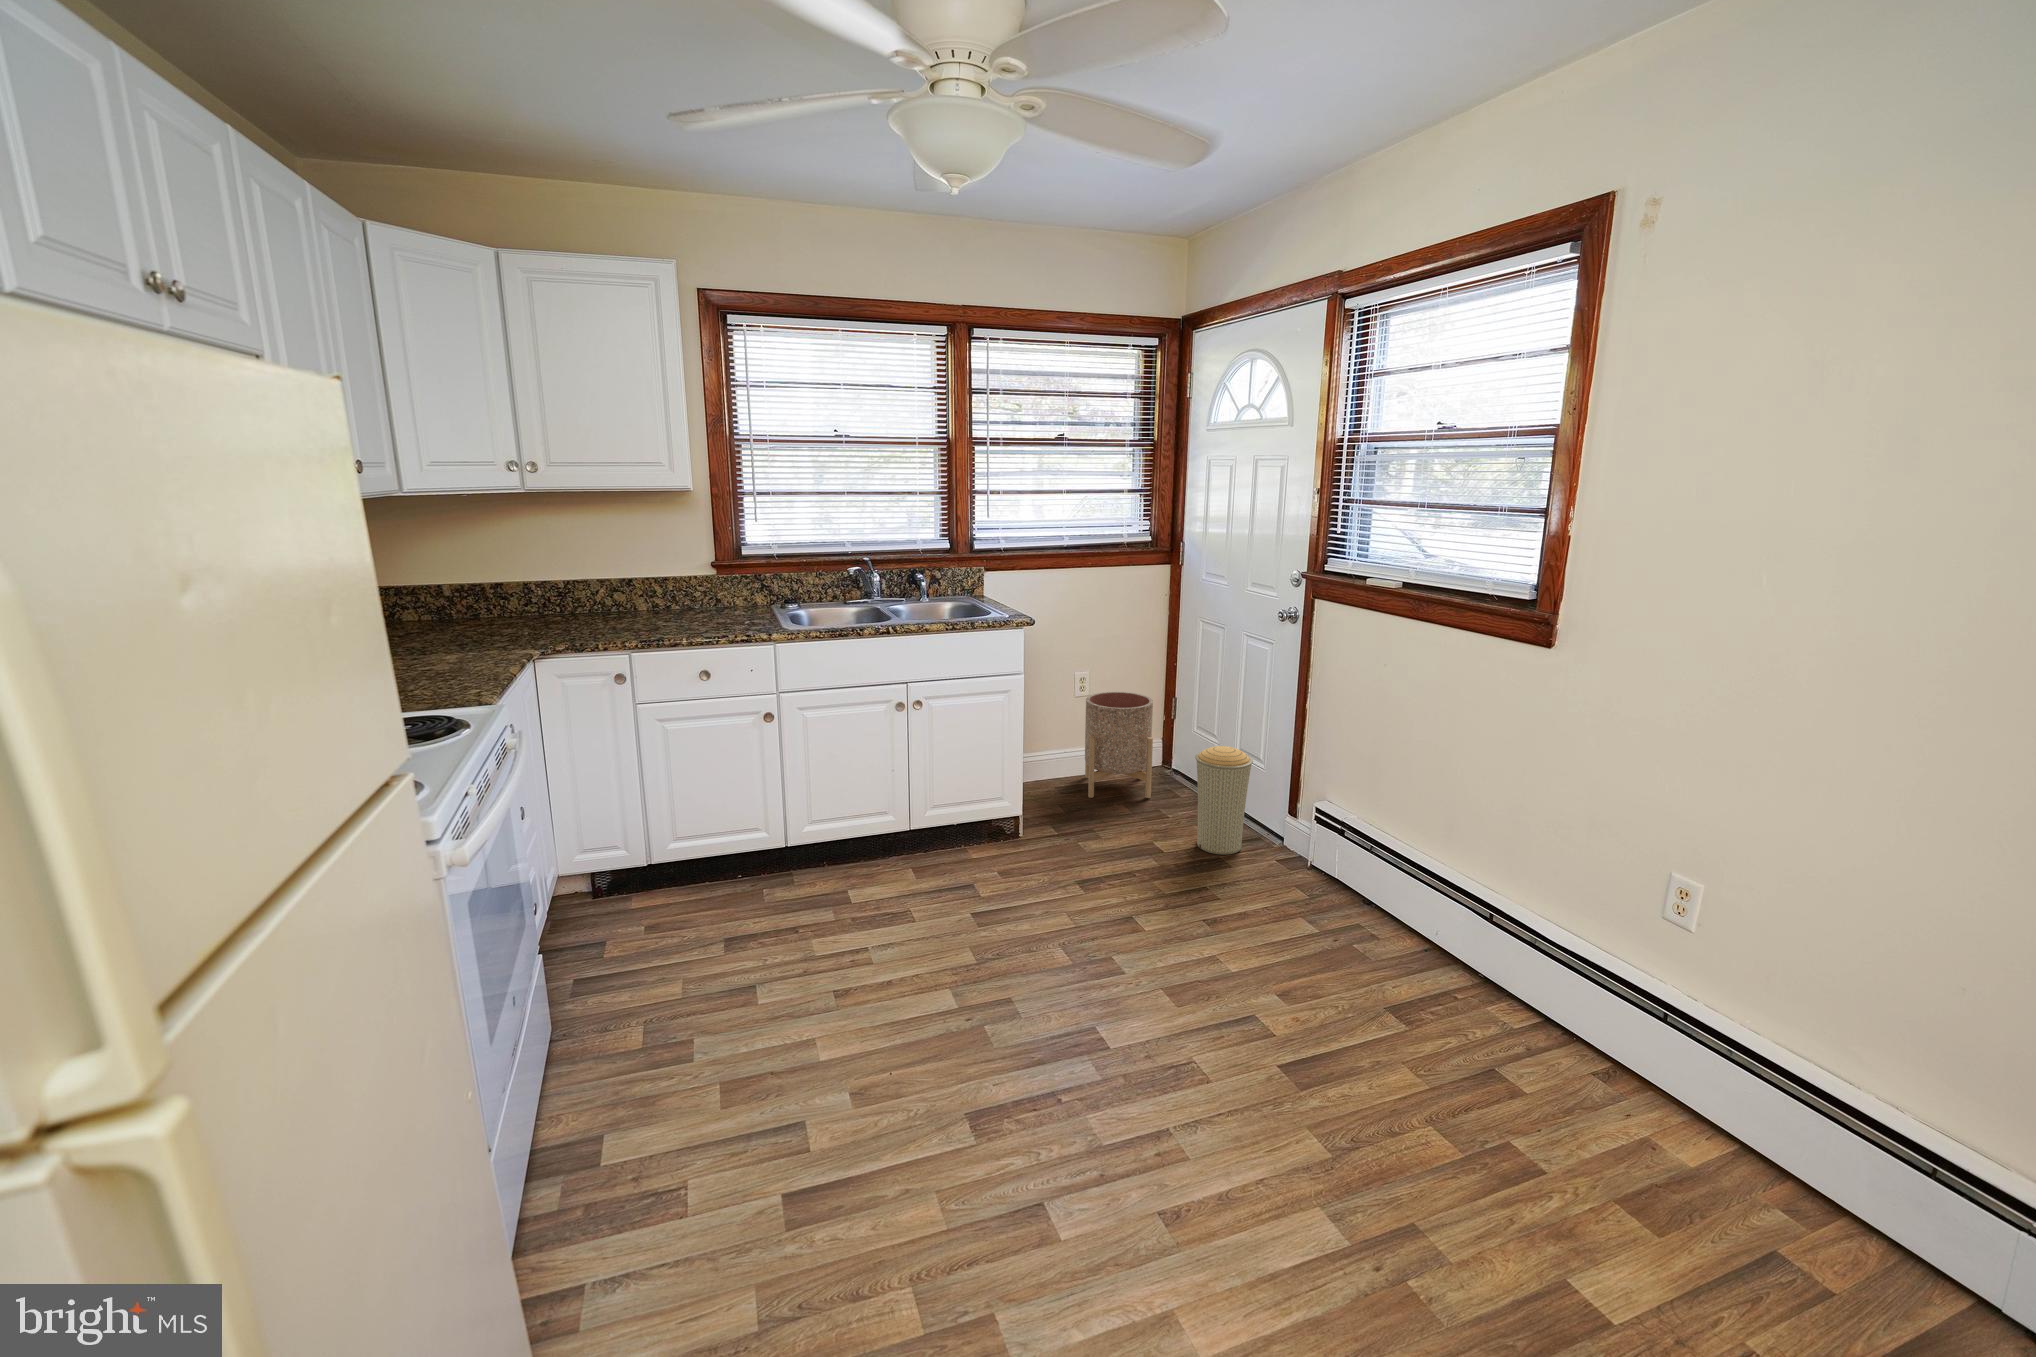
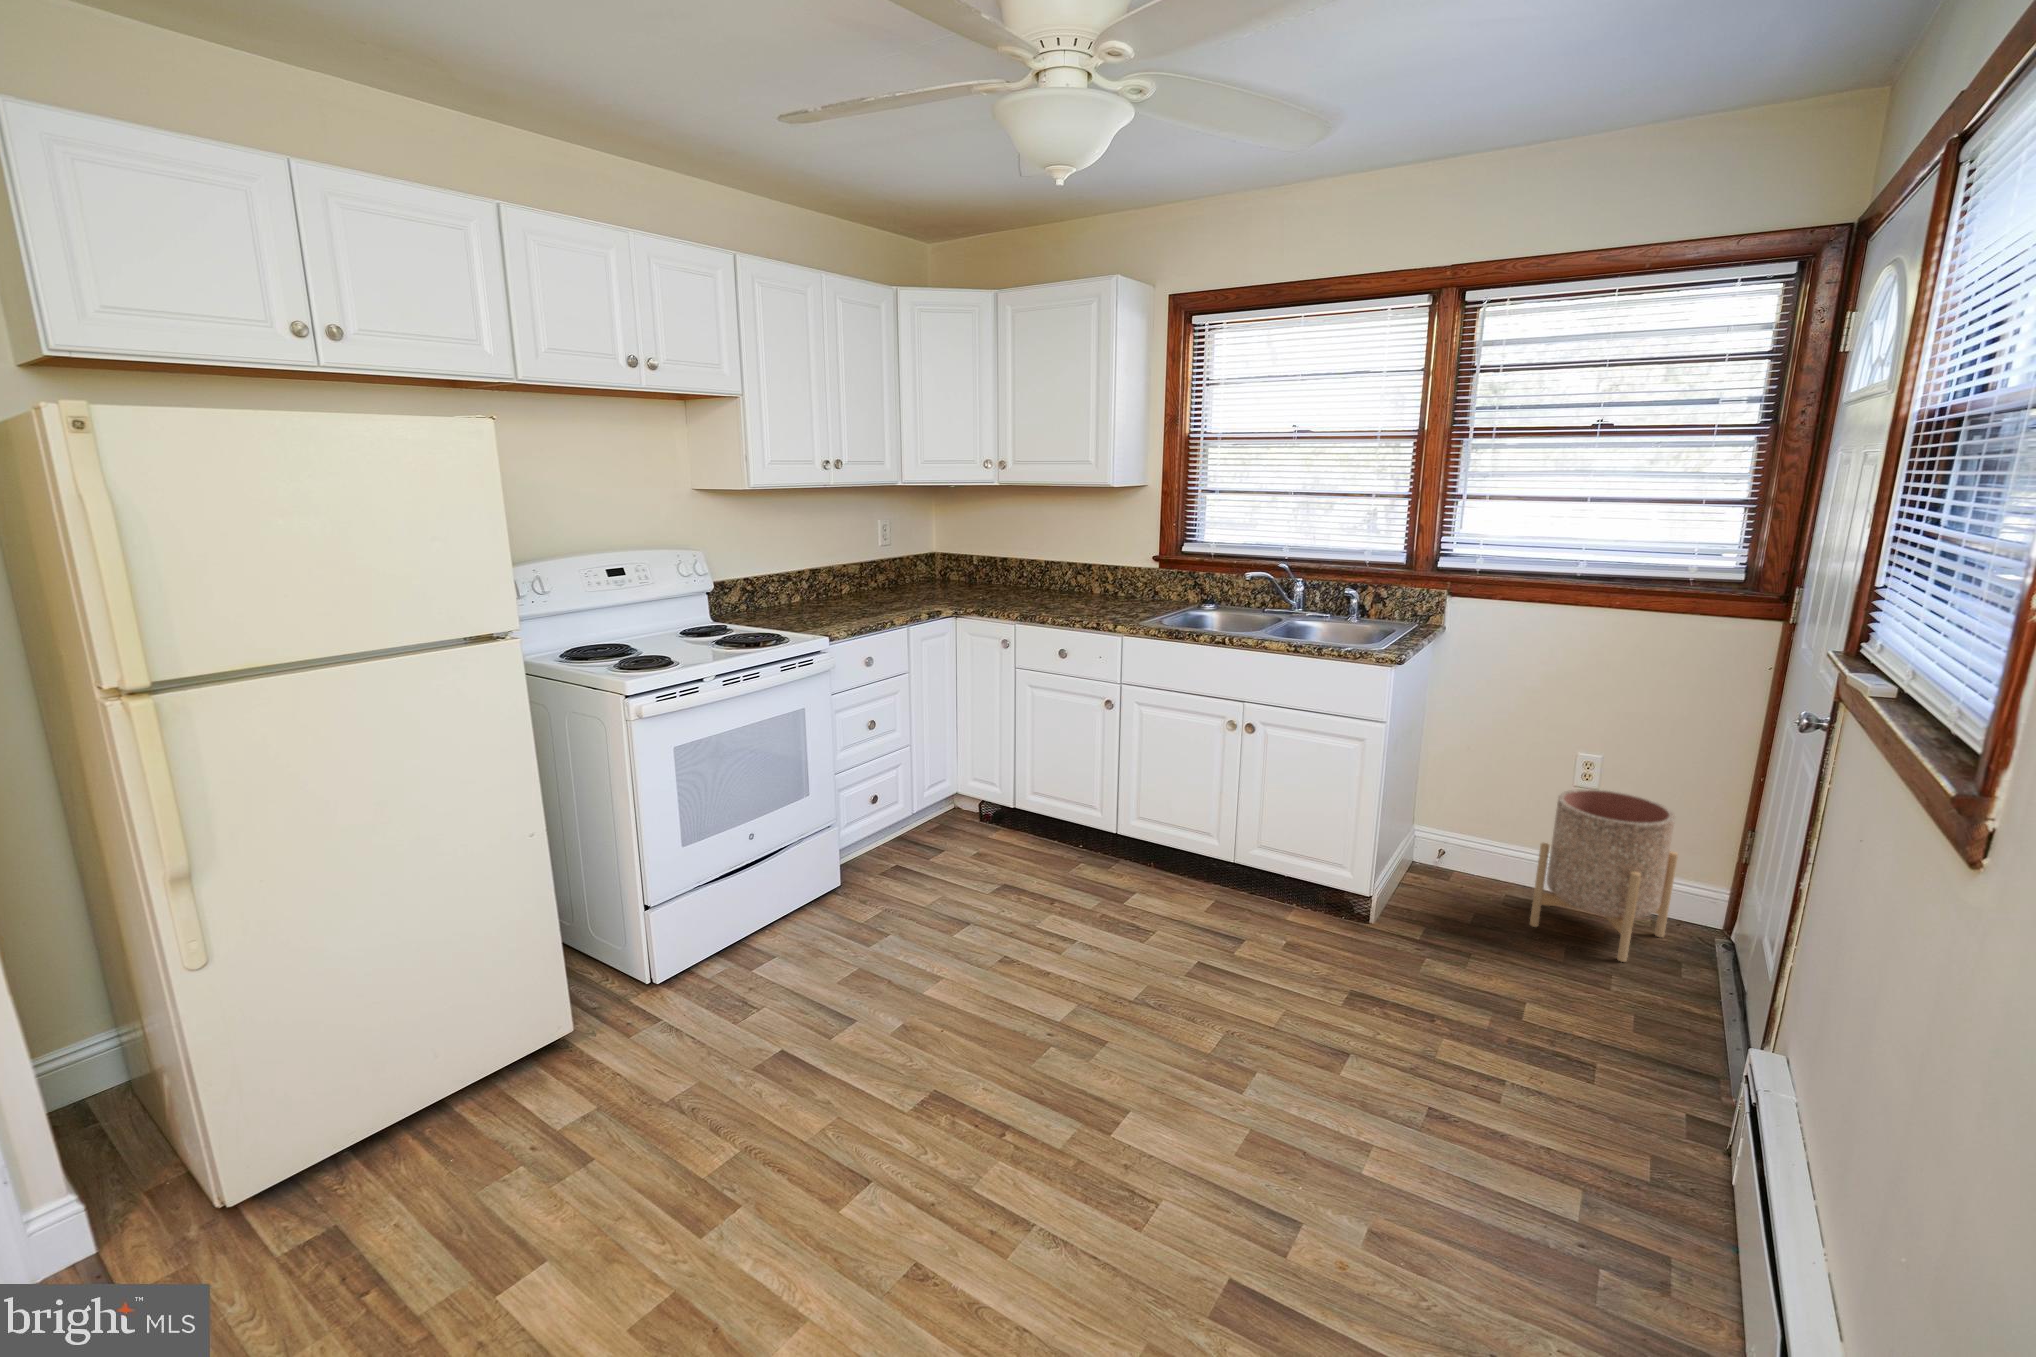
trash can: present [1195,746,1253,855] -> none [1584,905,1702,1082]

